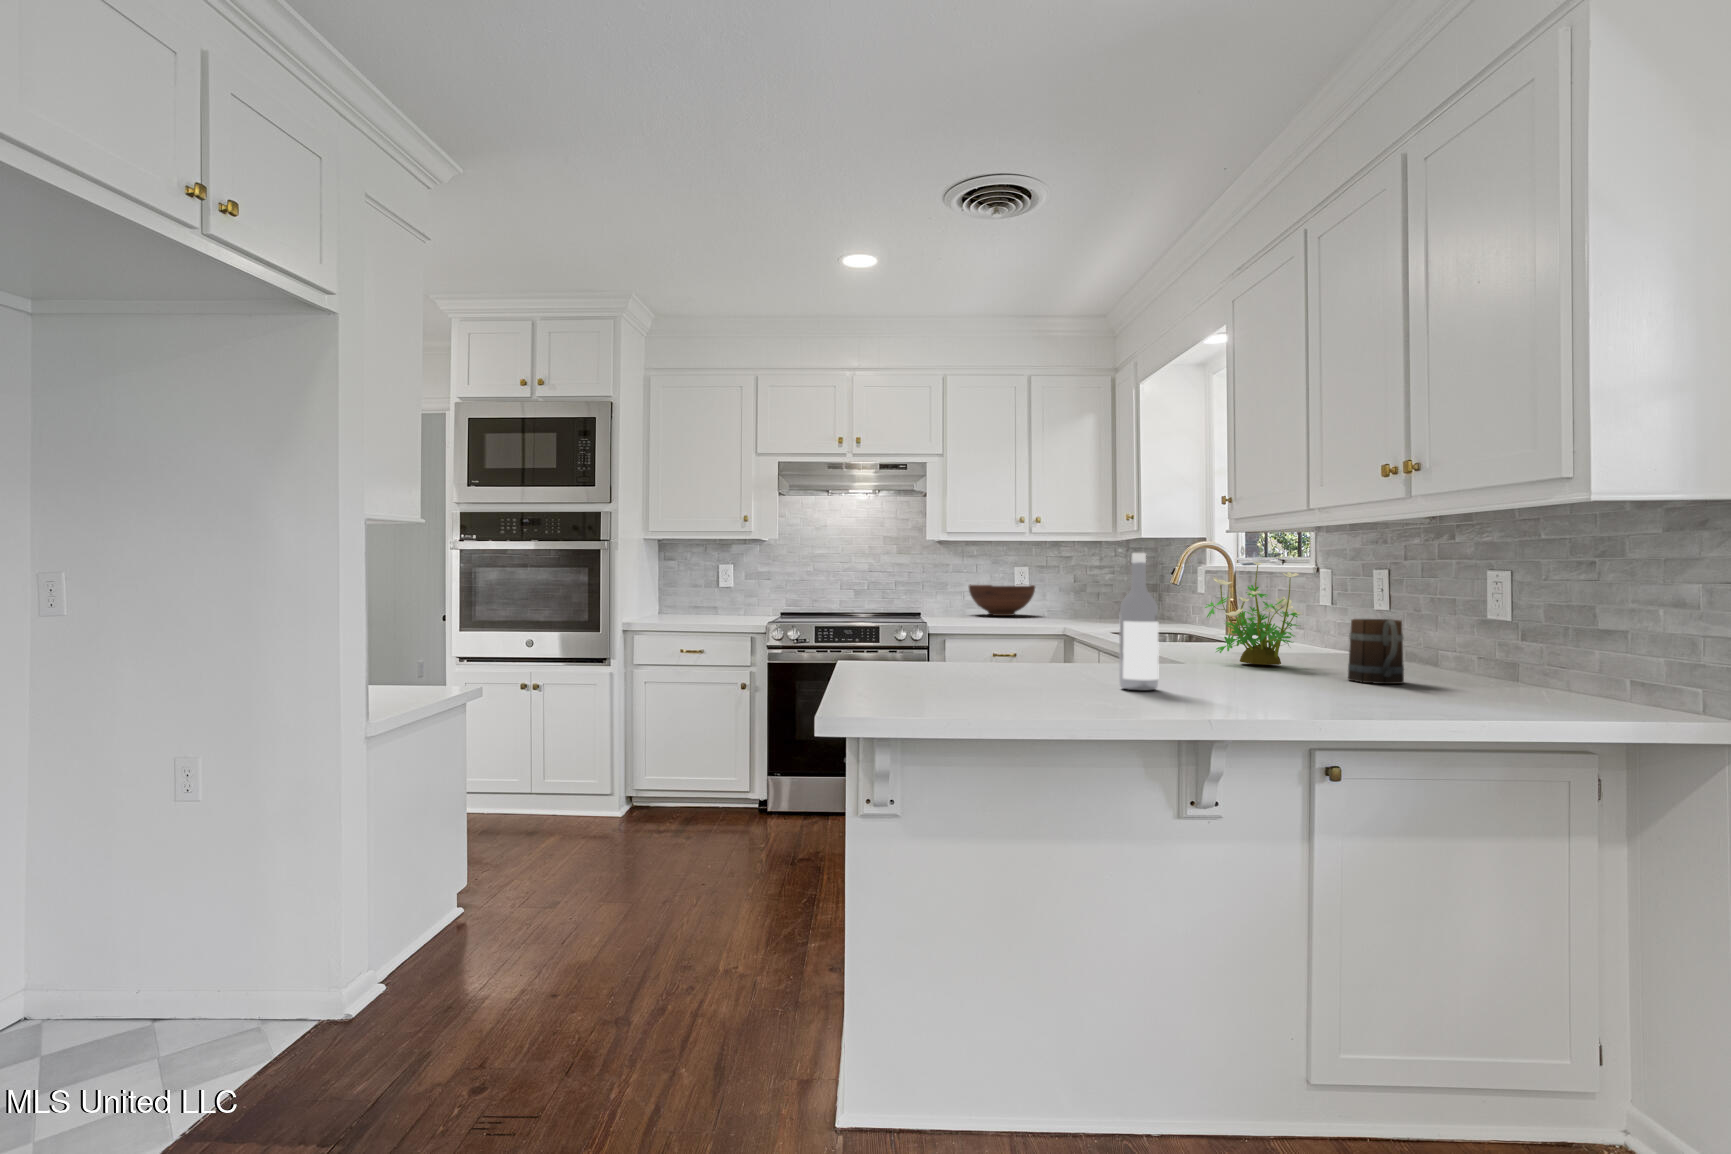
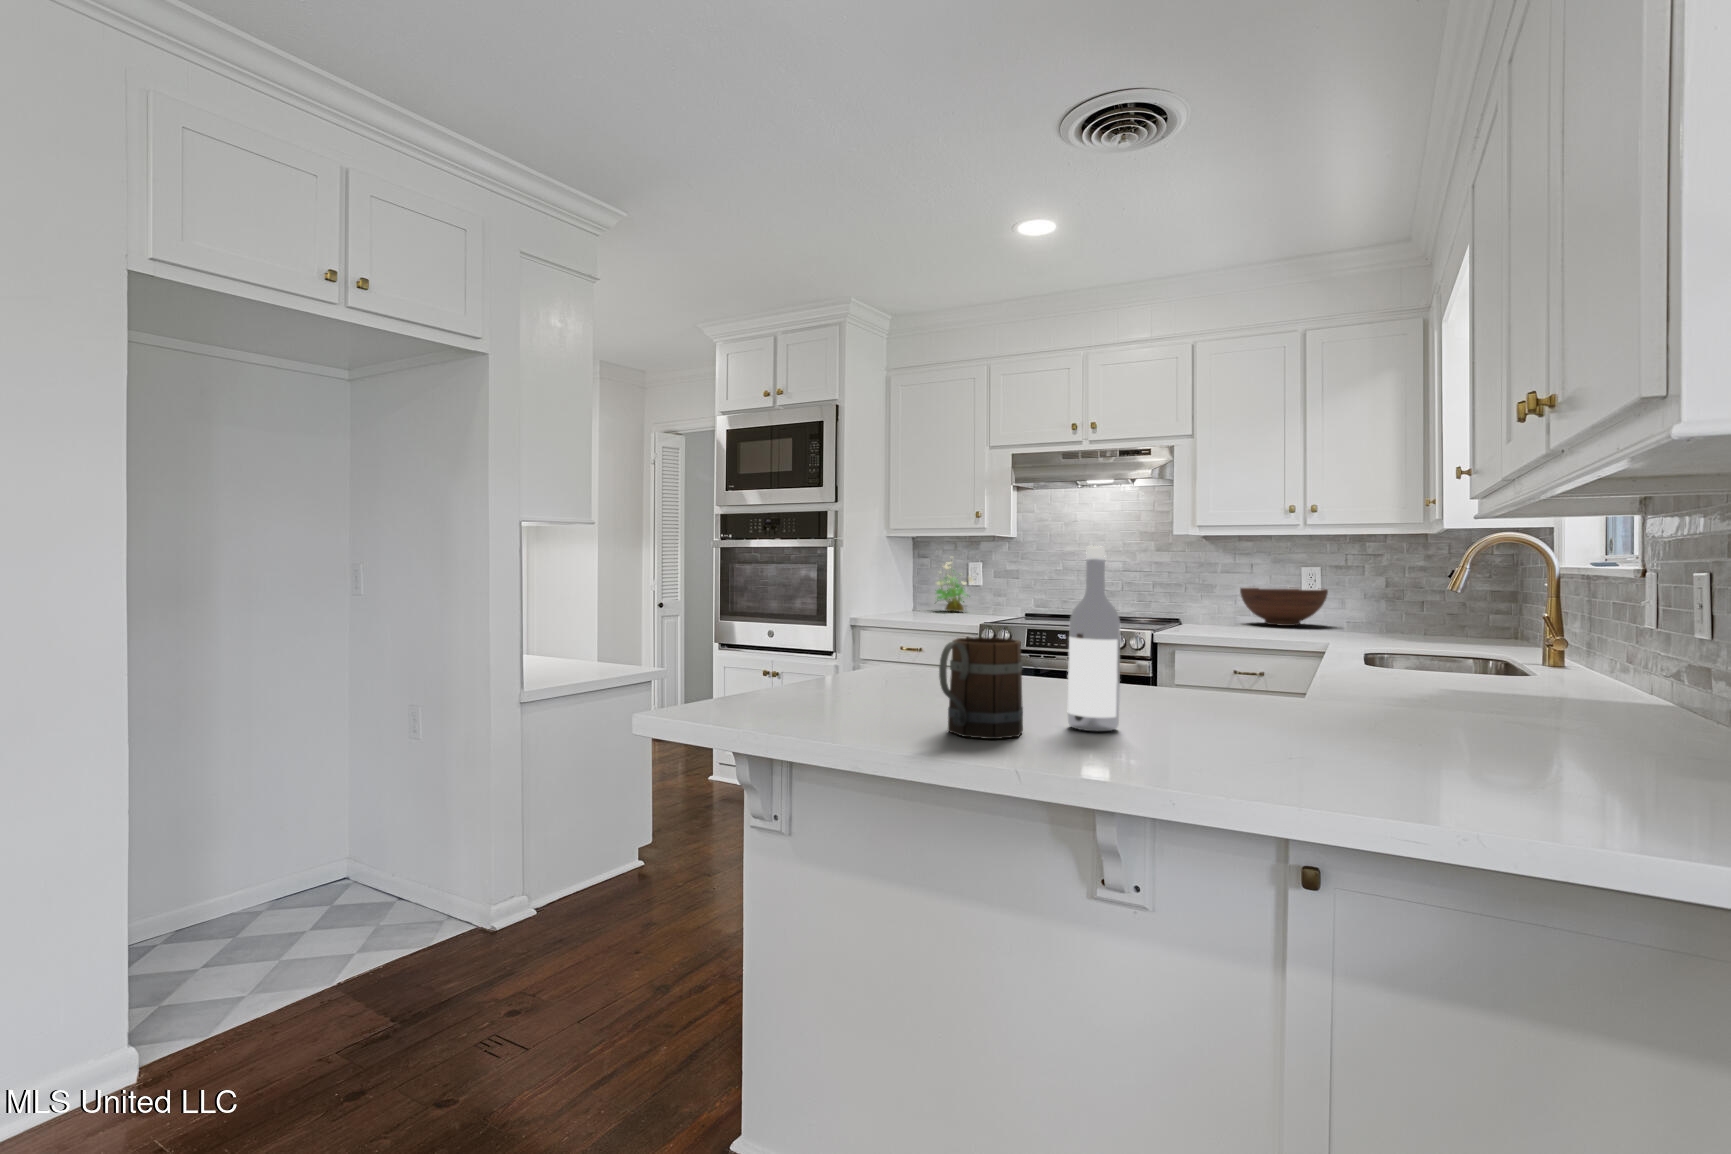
potted plant: present [1205,562,1302,665] -> present [936,561,973,611]
mug: present [1348,619,1404,684] -> present [939,637,1023,739]

